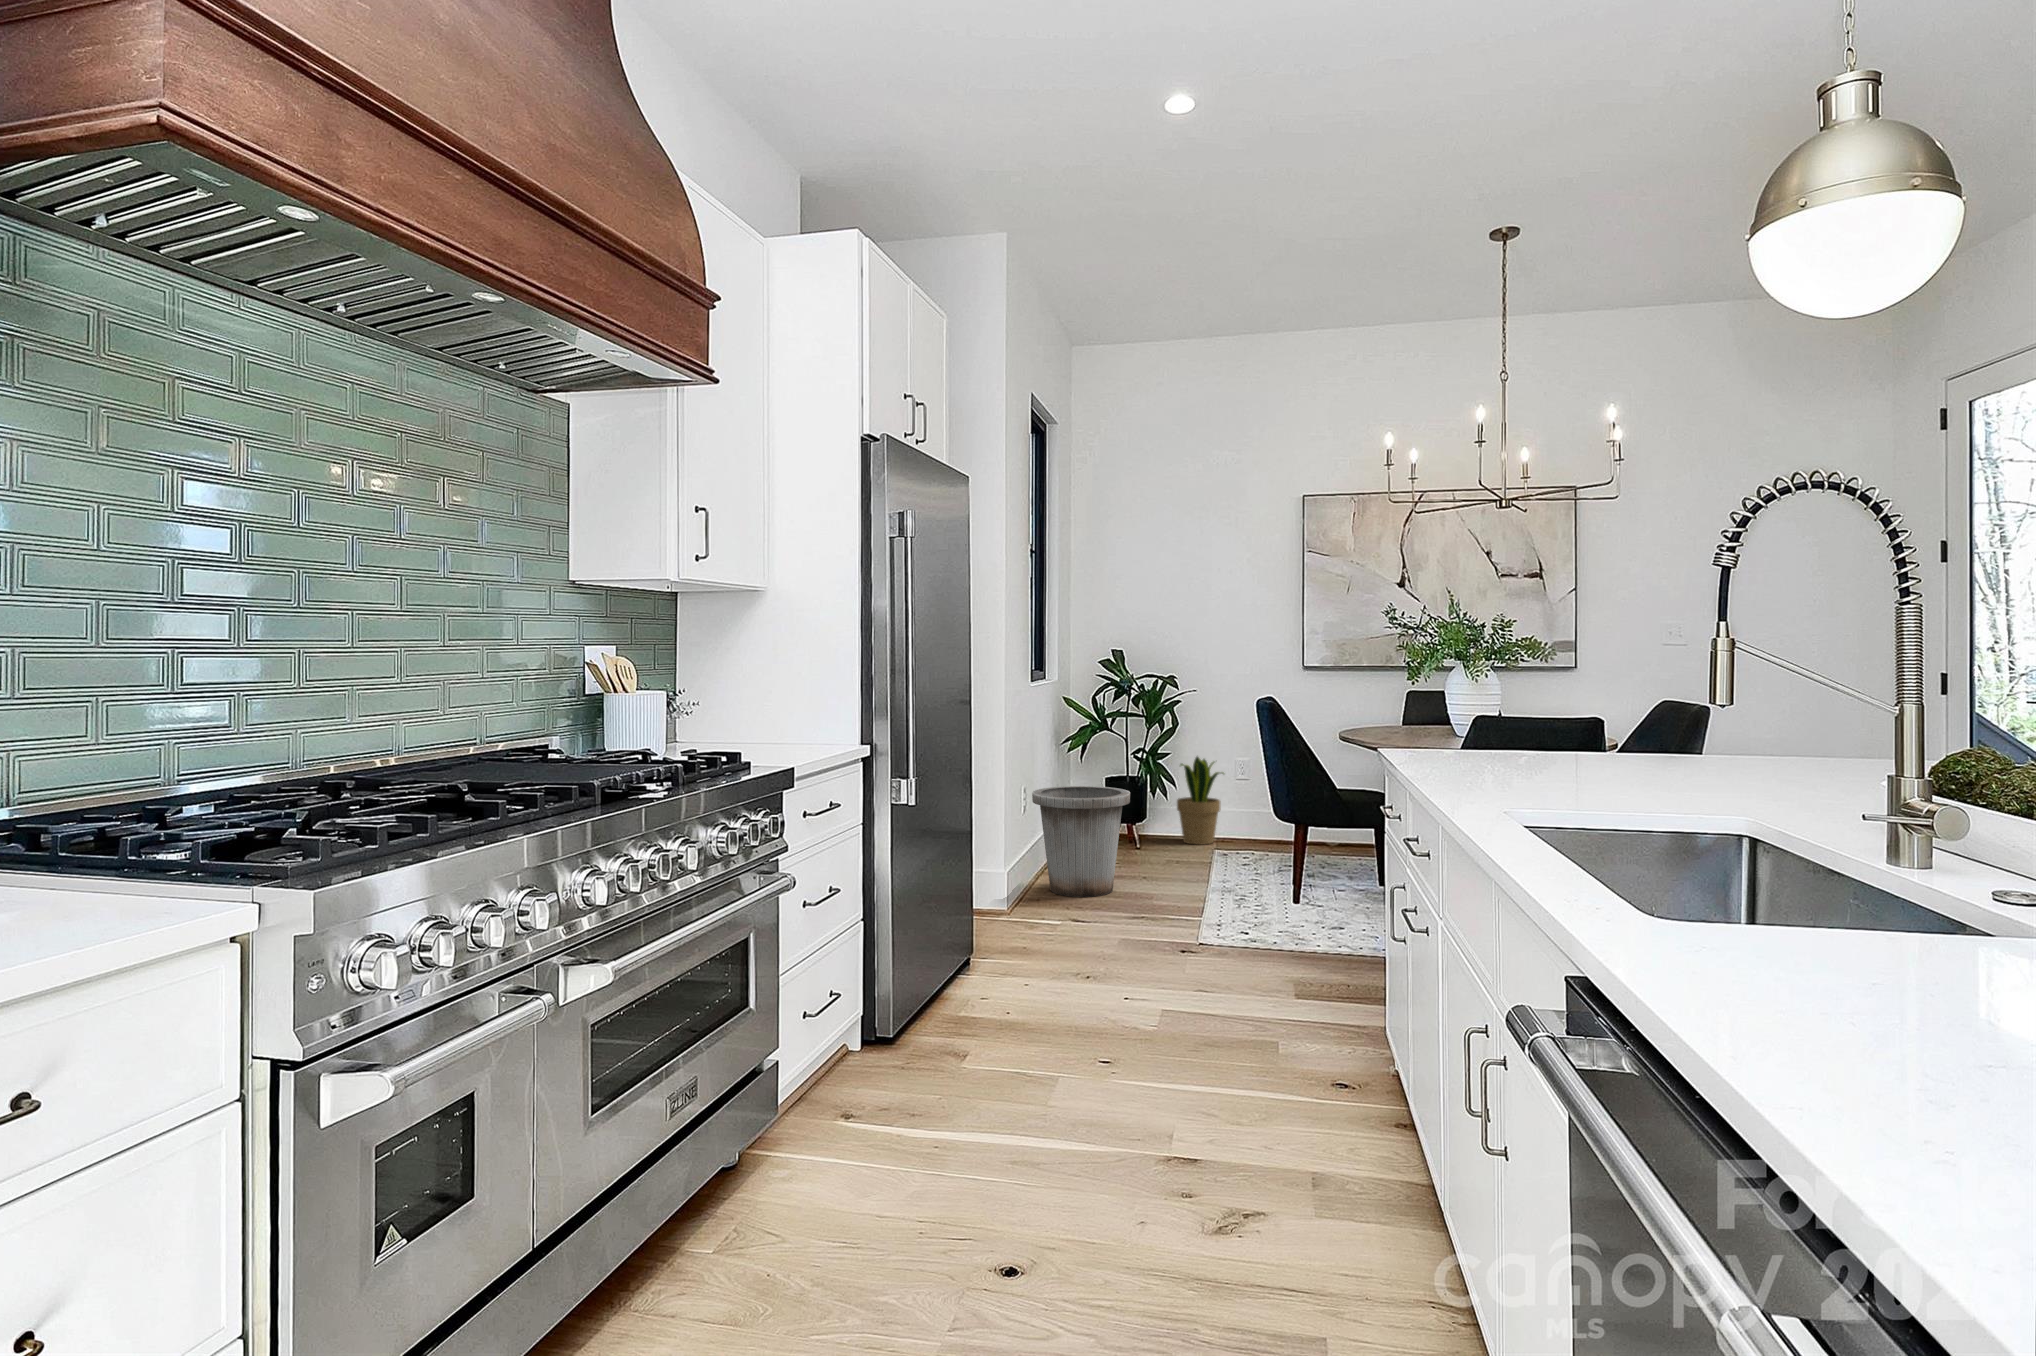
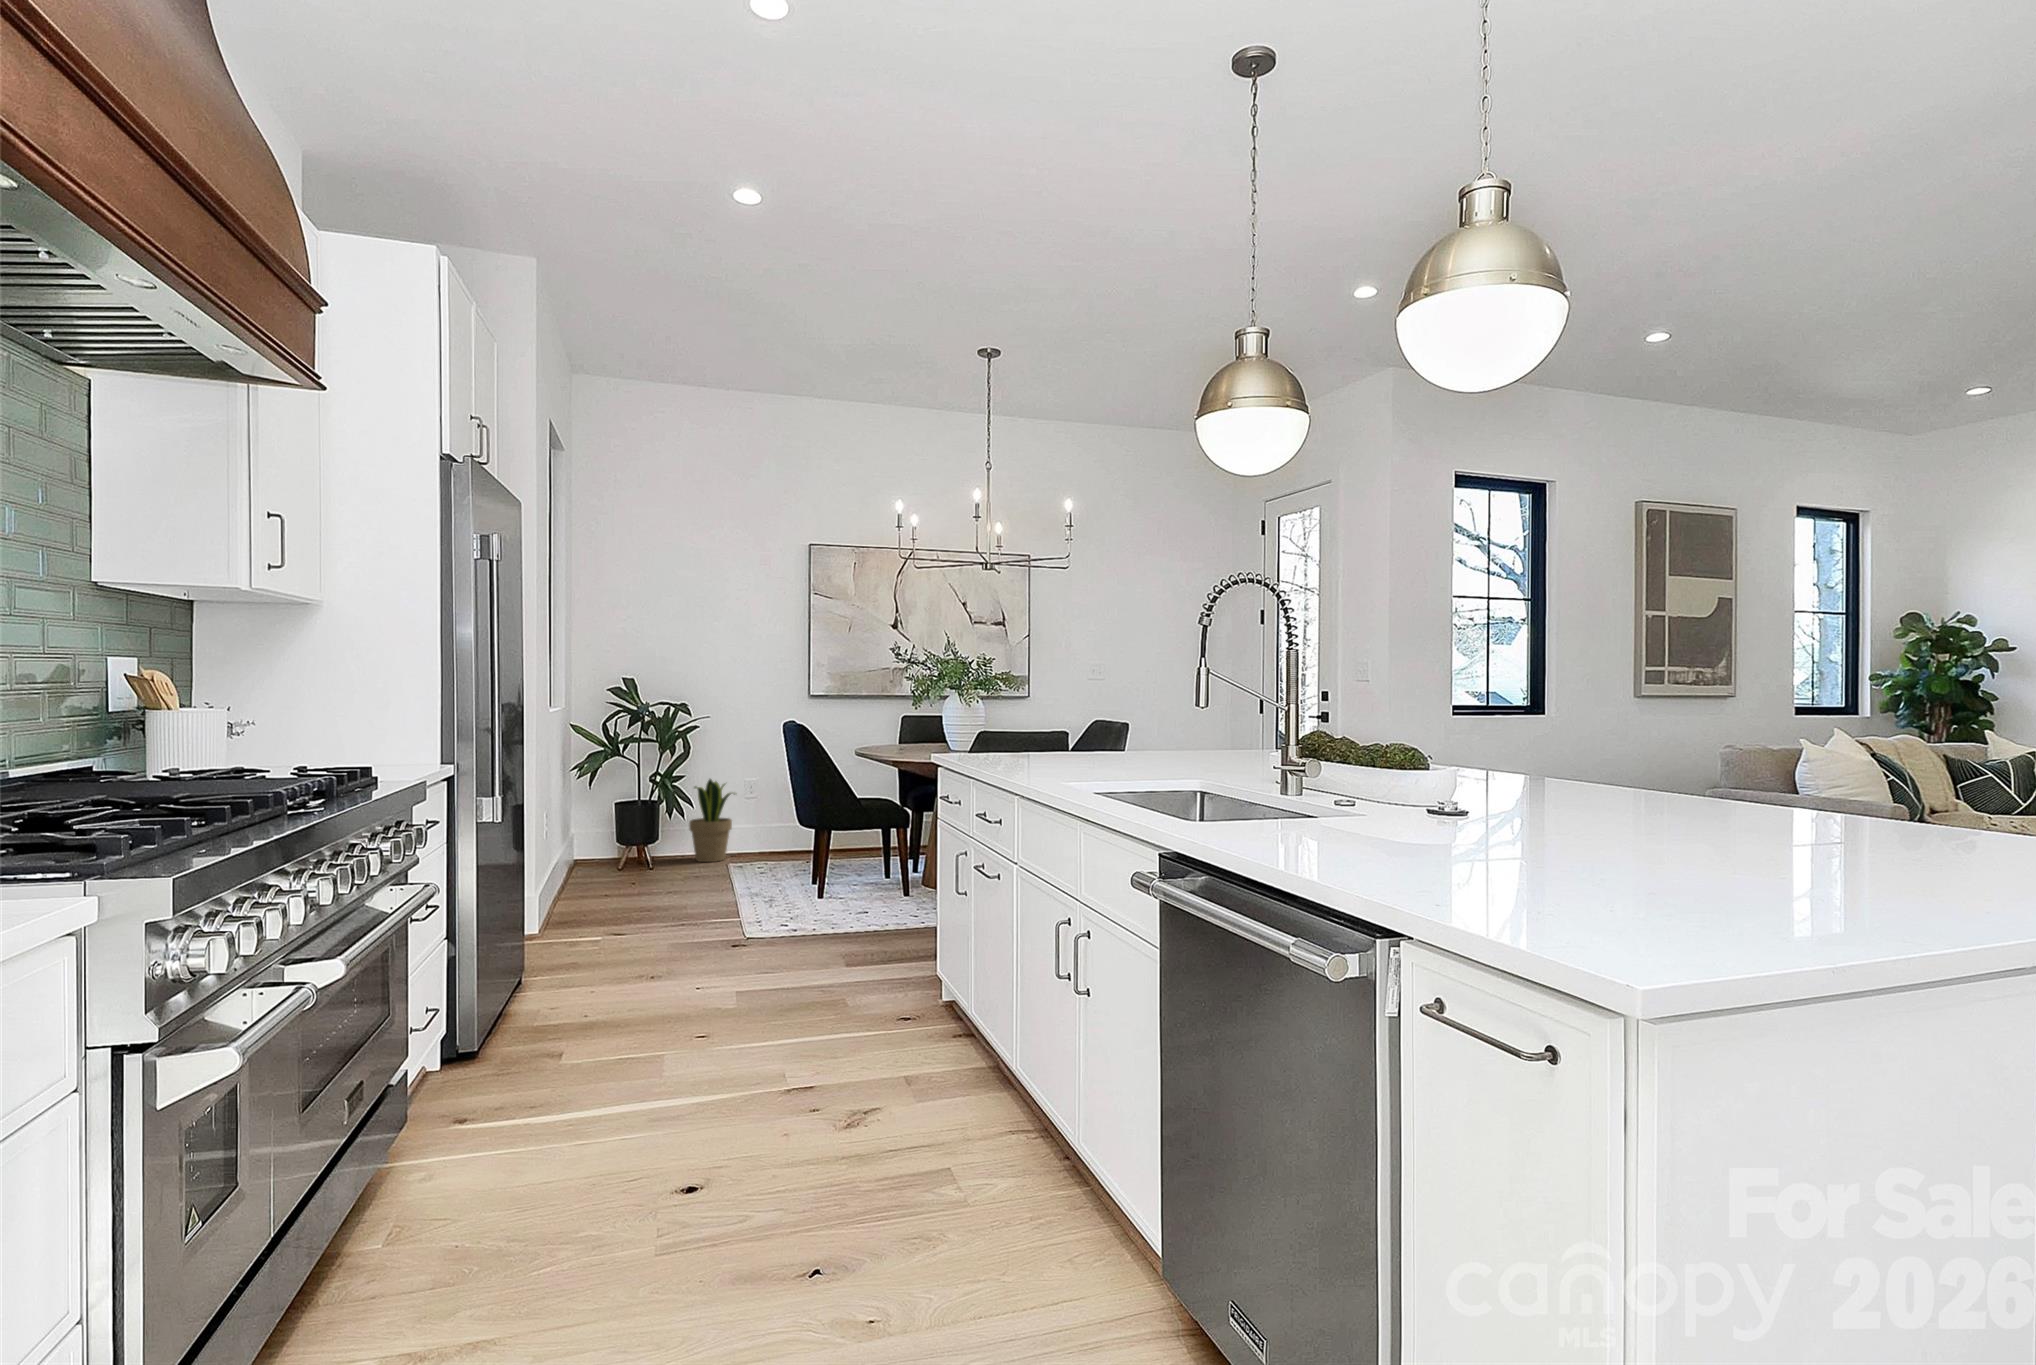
trash can: present [1032,786,1130,897] -> none [561,809,663,916]

